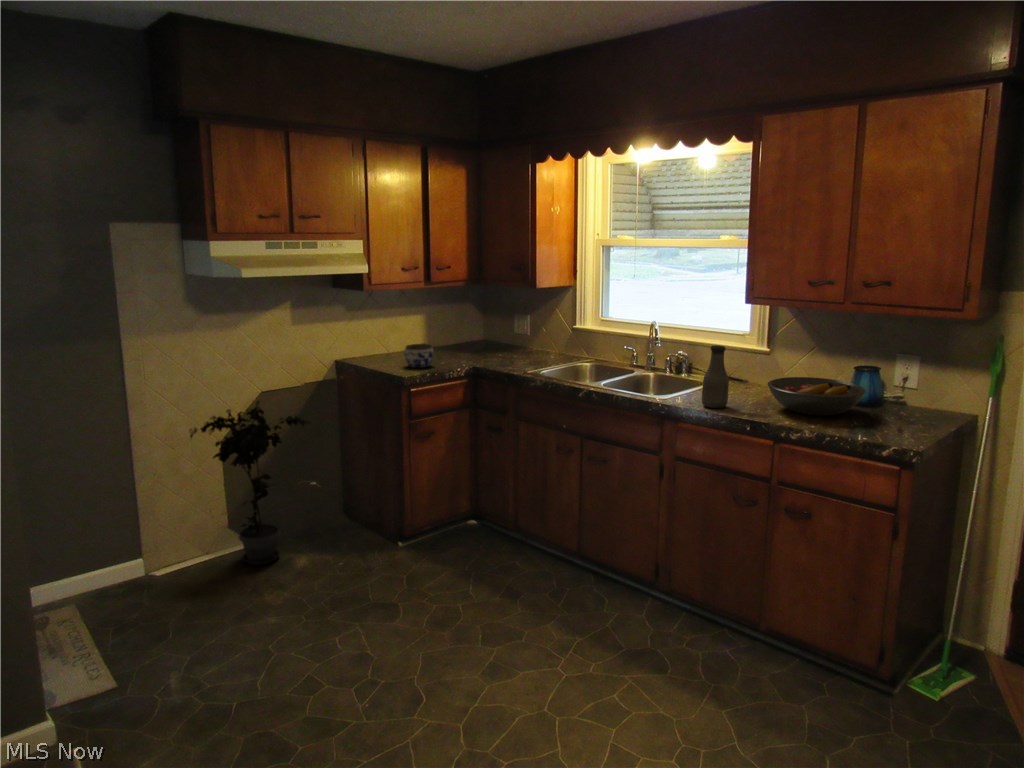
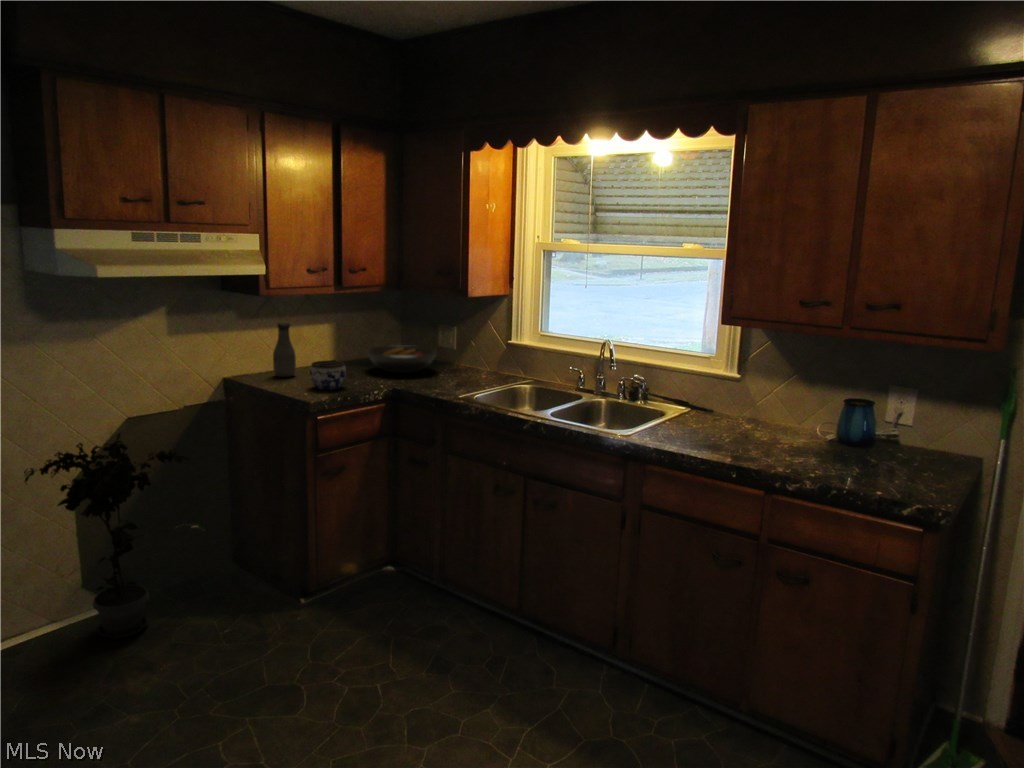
bottle: present [702,345,729,408] -> present [273,323,296,377]
fruit bowl: present [767,377,866,416] -> present [367,345,437,373]

